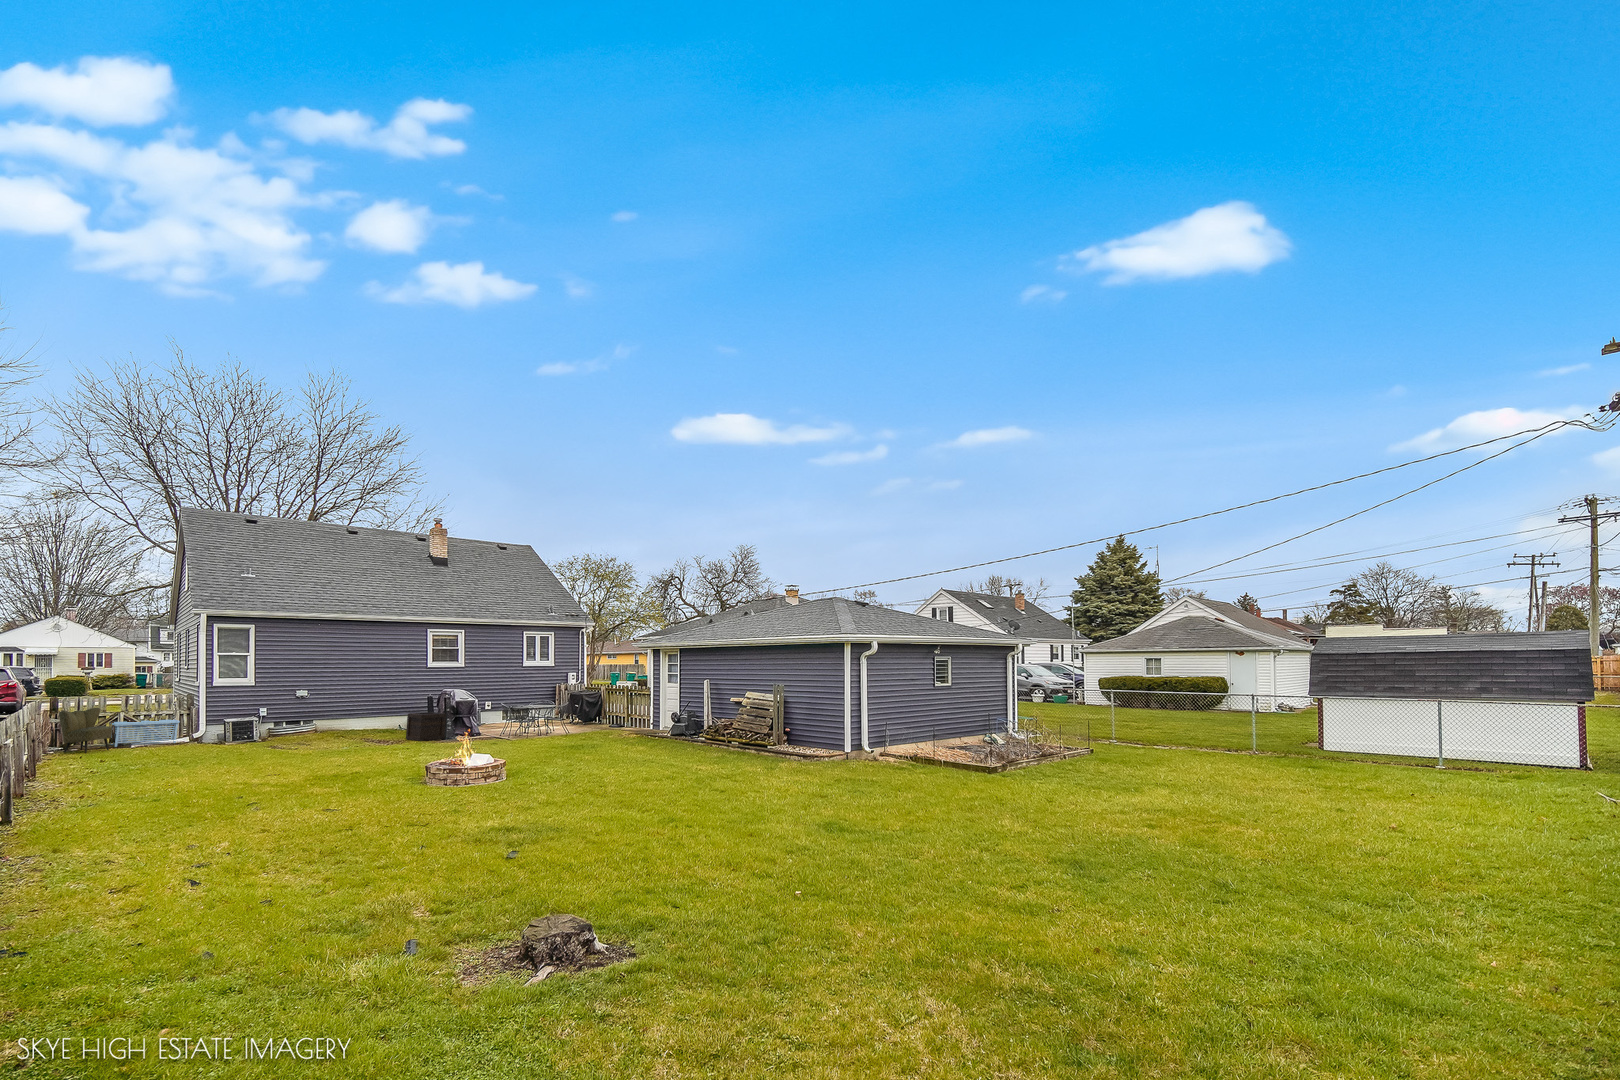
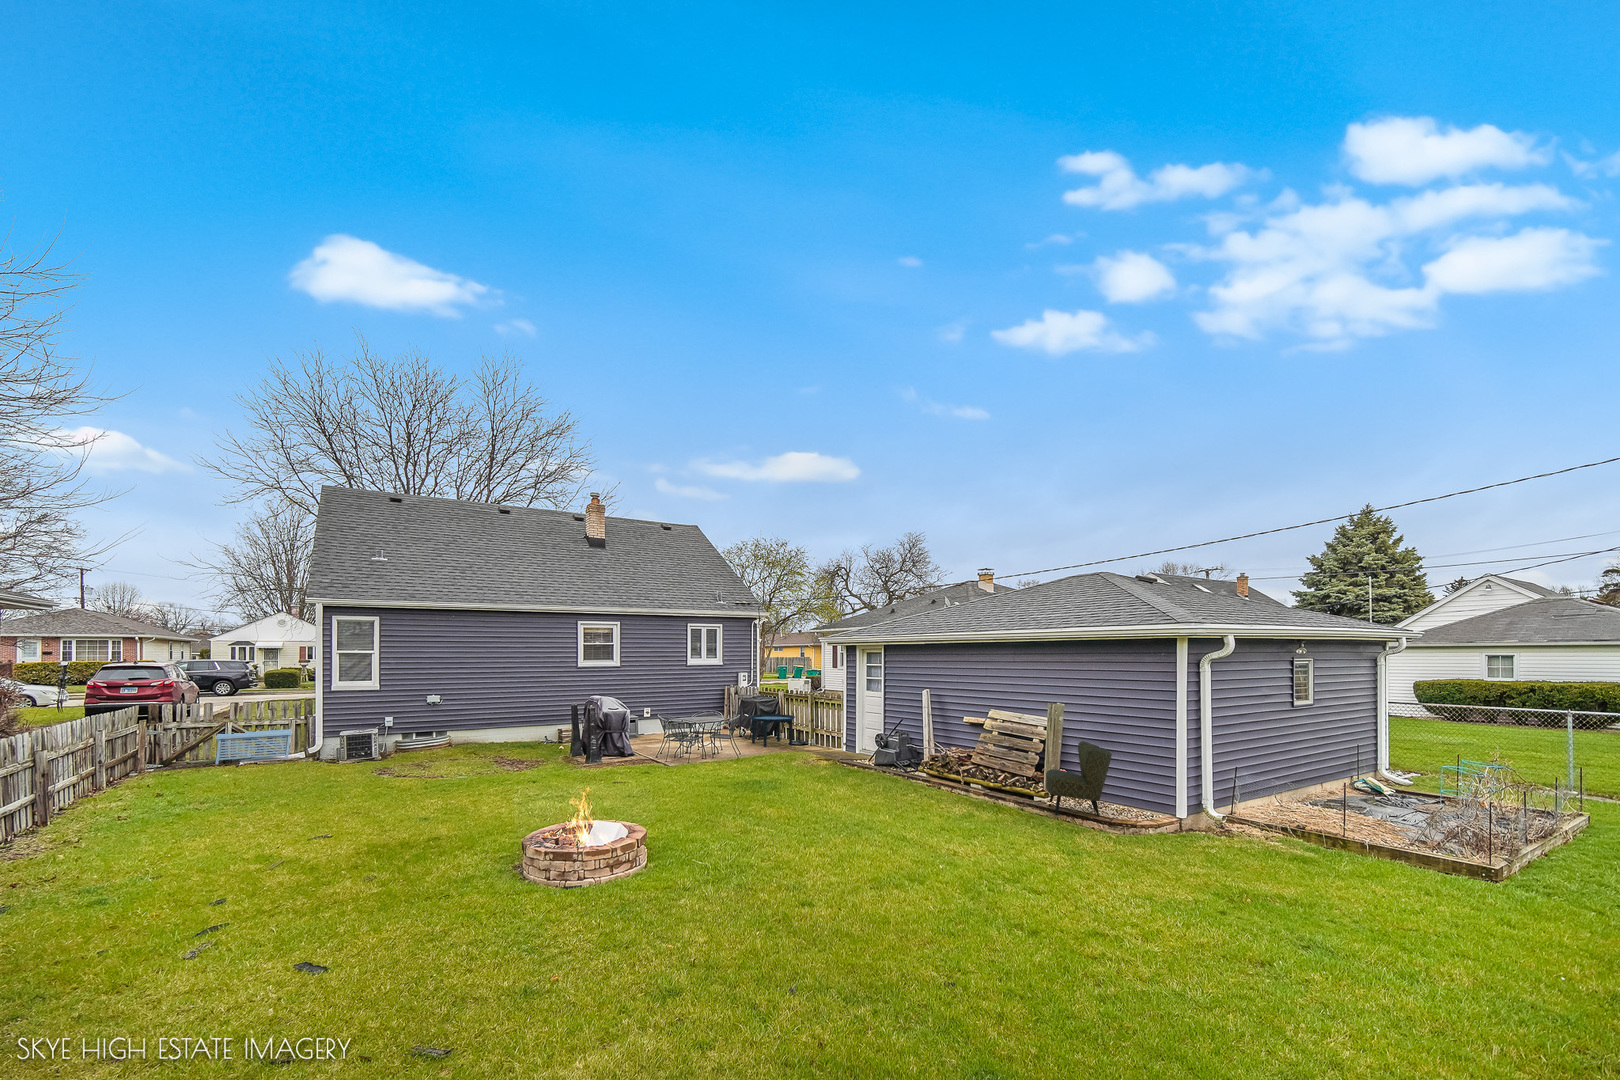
round table: none [576,705,614,730] -> present [750,714,795,747]
armchair: present [59,707,112,753] -> present [1046,741,1112,817]
wooden crate: present [406,712,446,741] -> none [542,725,589,765]

